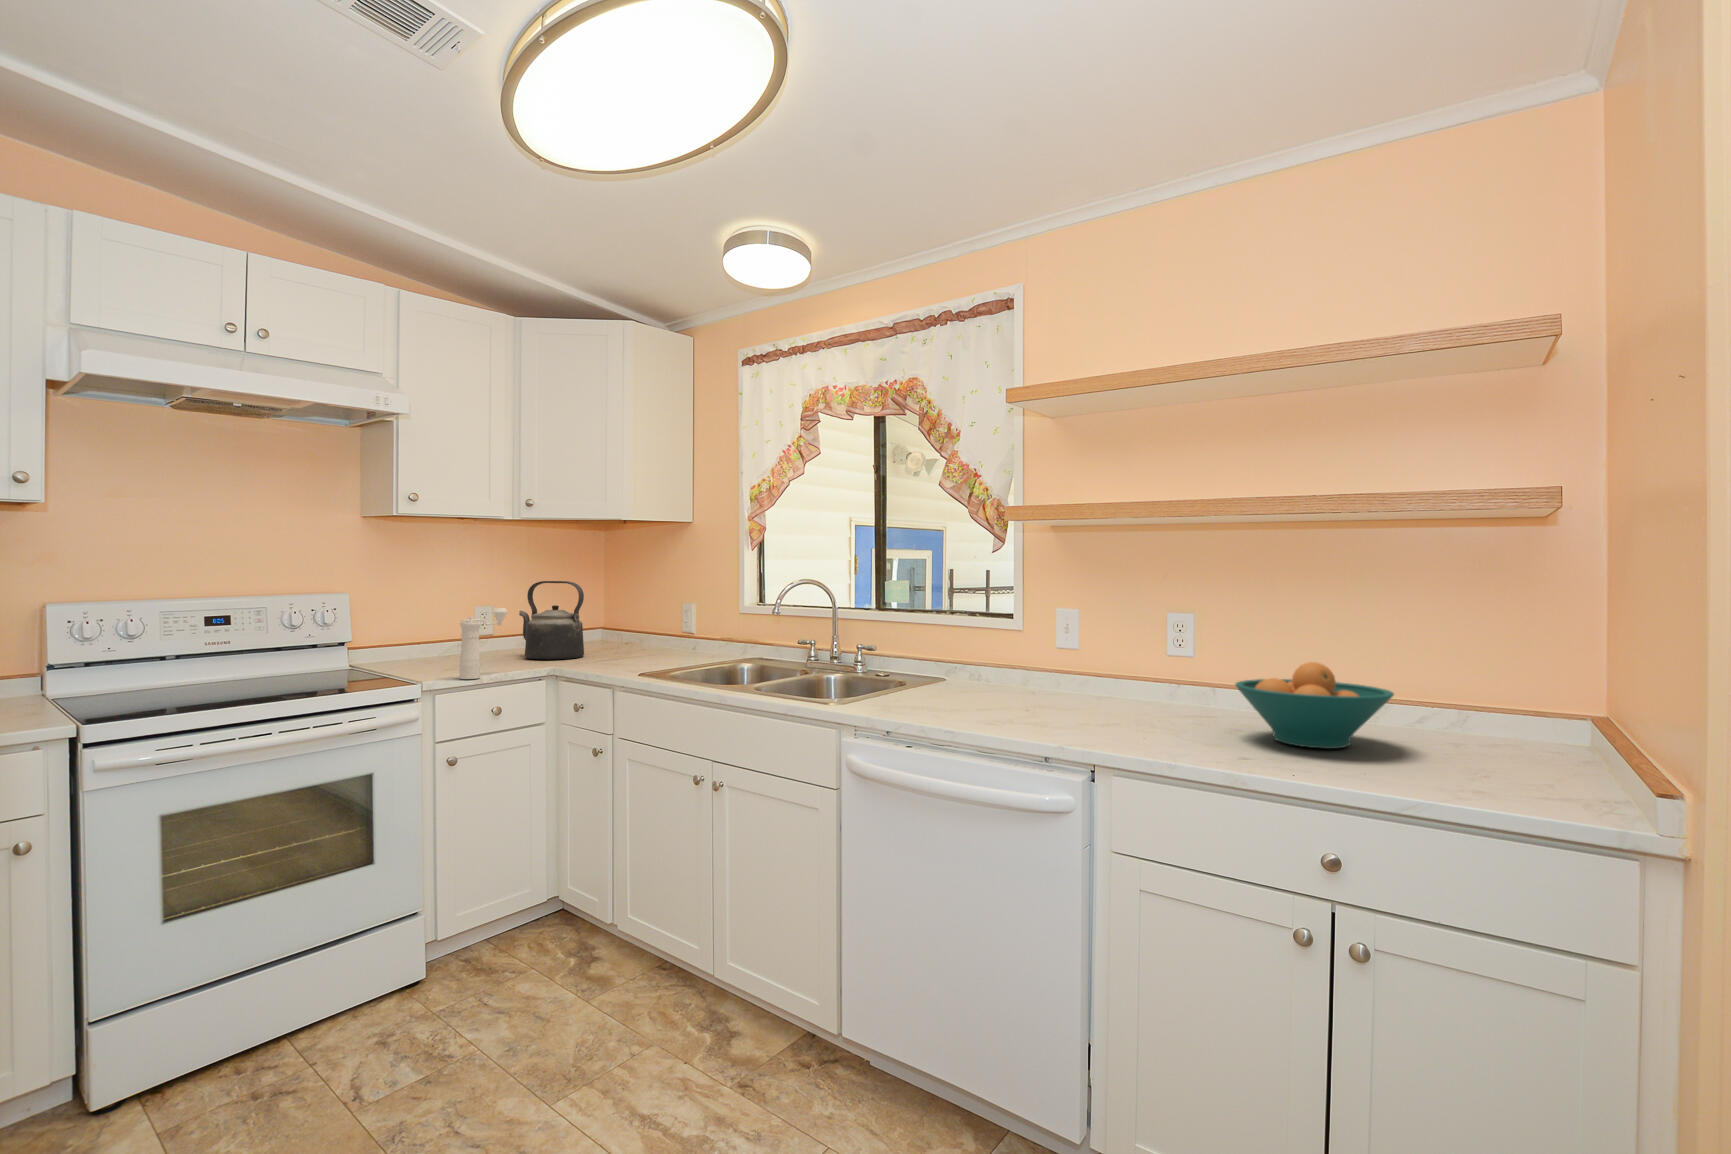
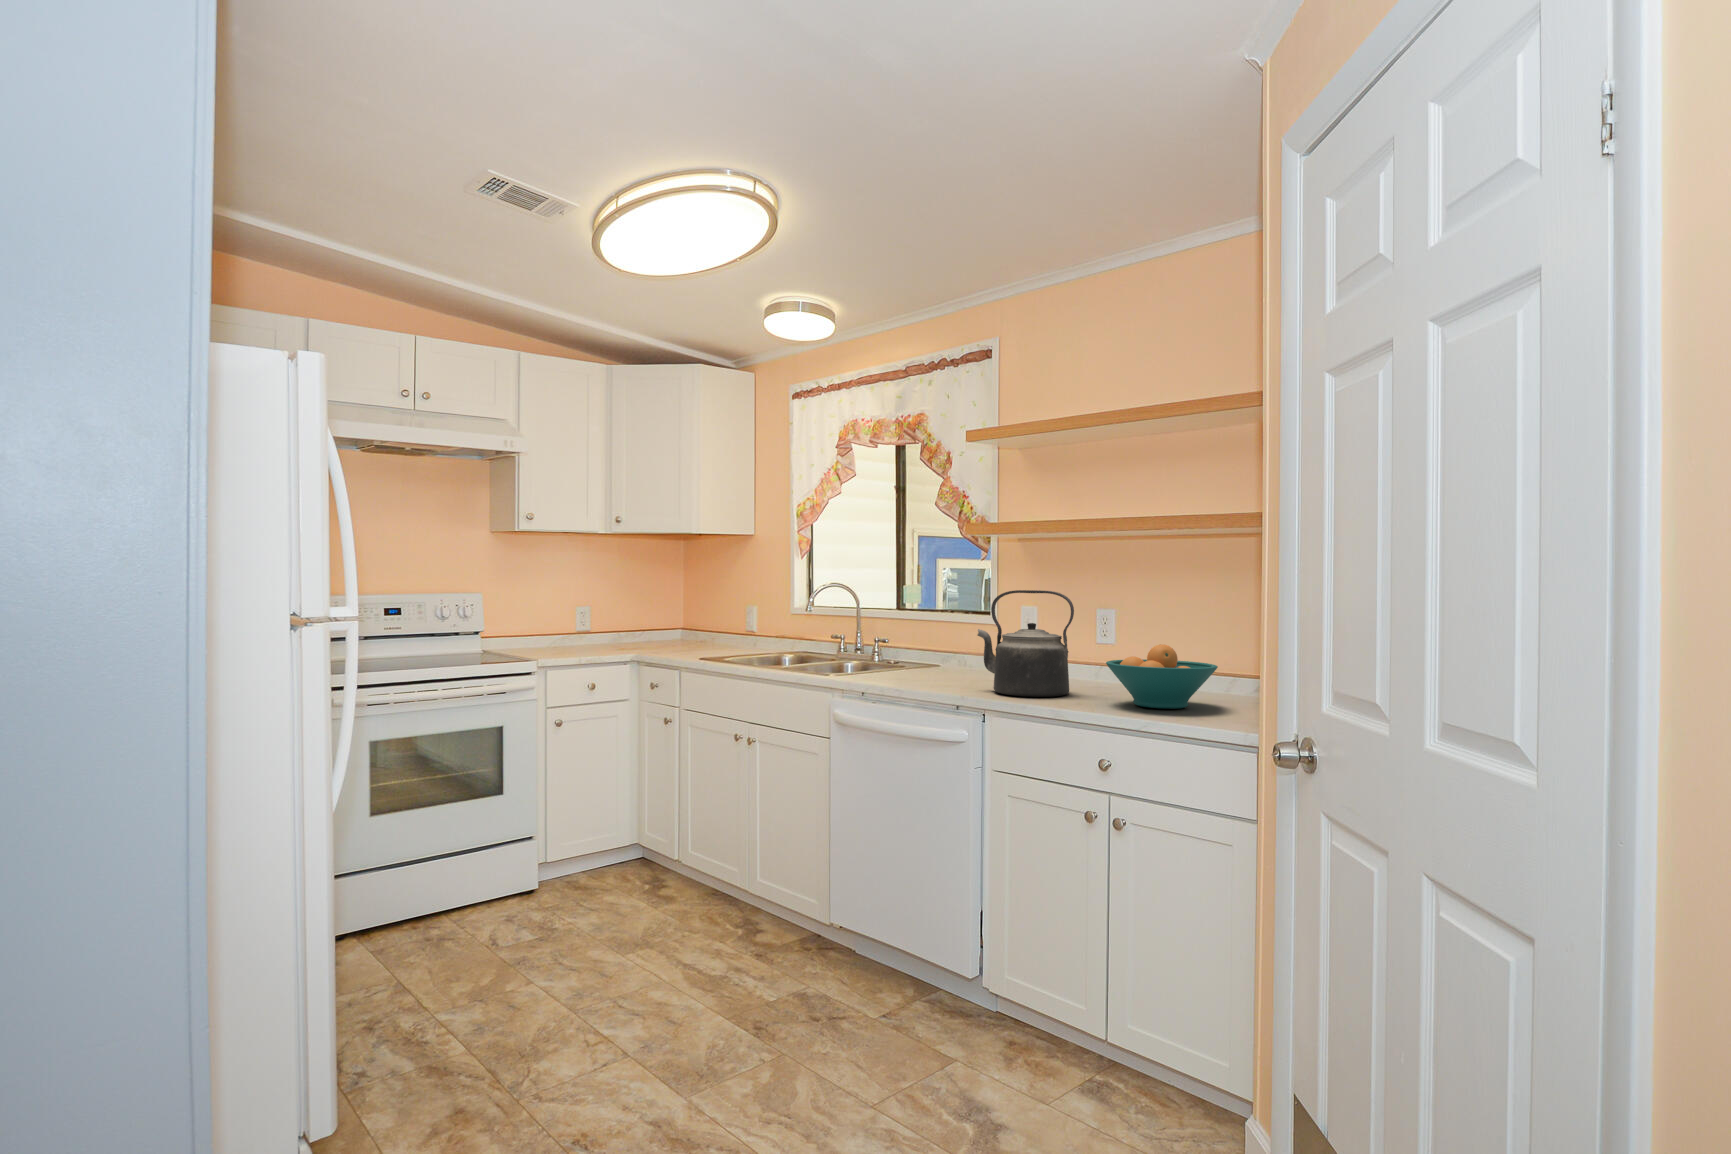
kettle: present [519,581,584,660] -> present [978,590,1074,697]
pepper mill: present [460,608,507,679] -> none [563,605,600,660]

